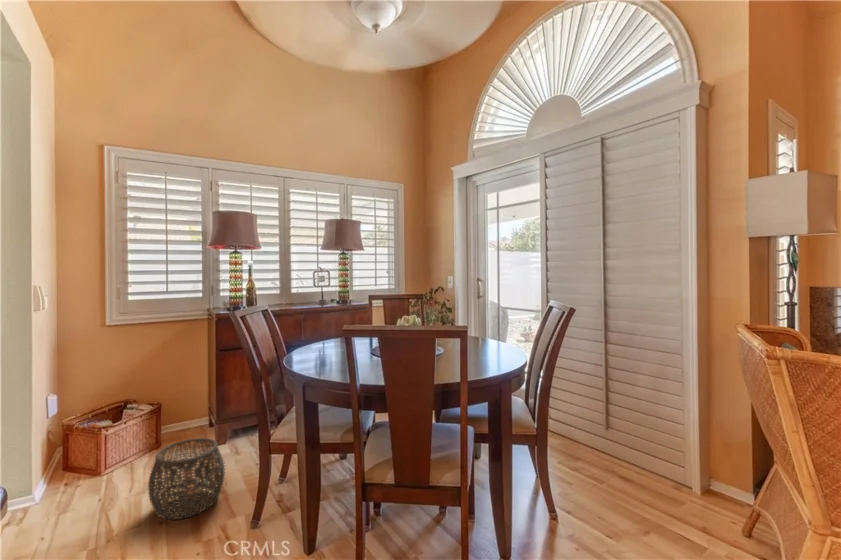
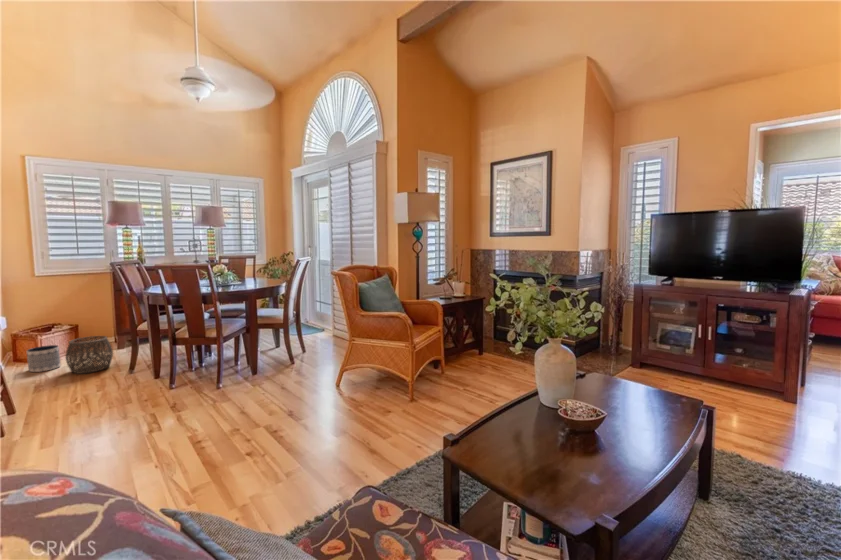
planter: none [83,451,136,508] -> present [27,345,60,372]

